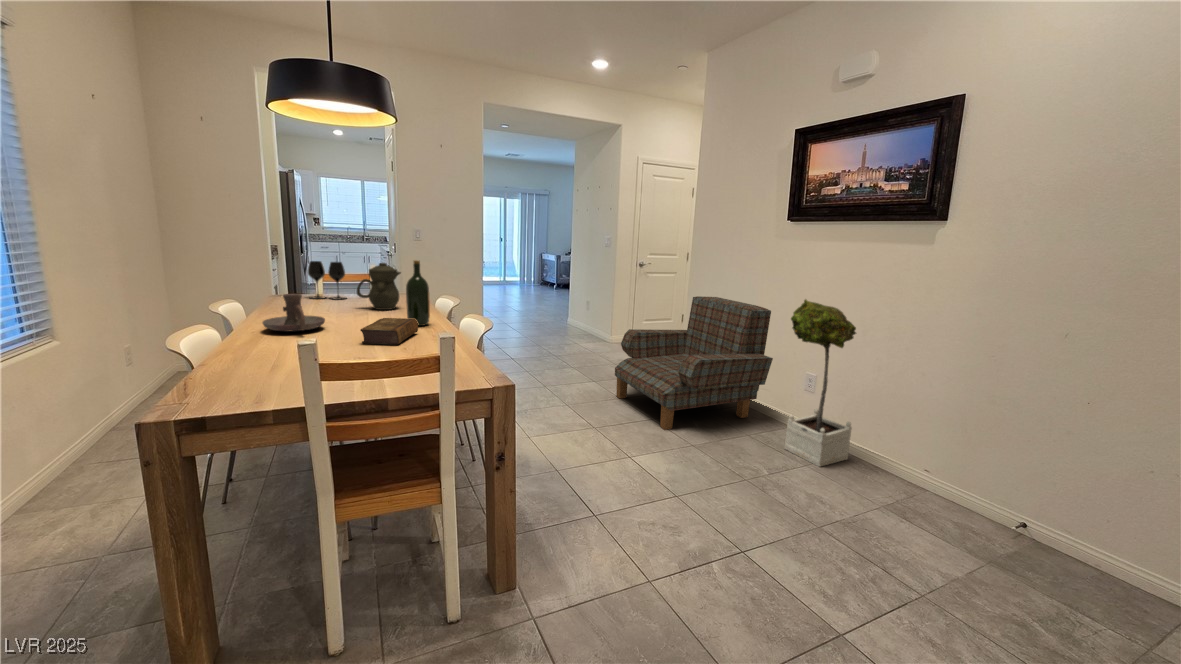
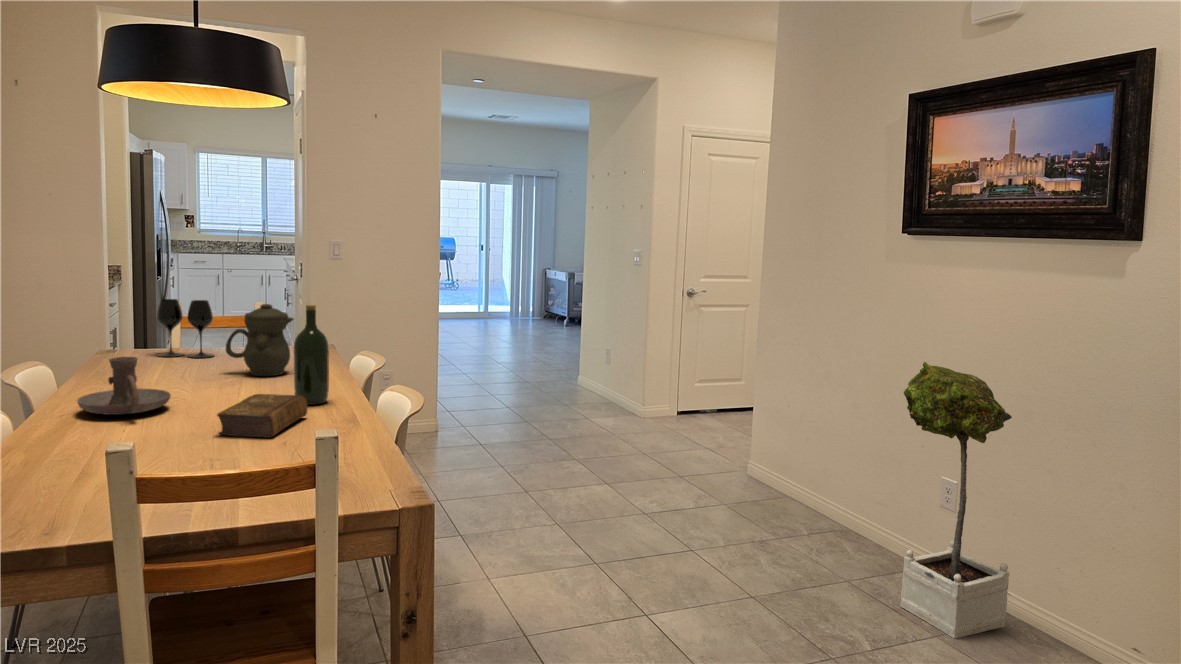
armchair: present [615,296,773,430] -> none [632,351,884,571]

